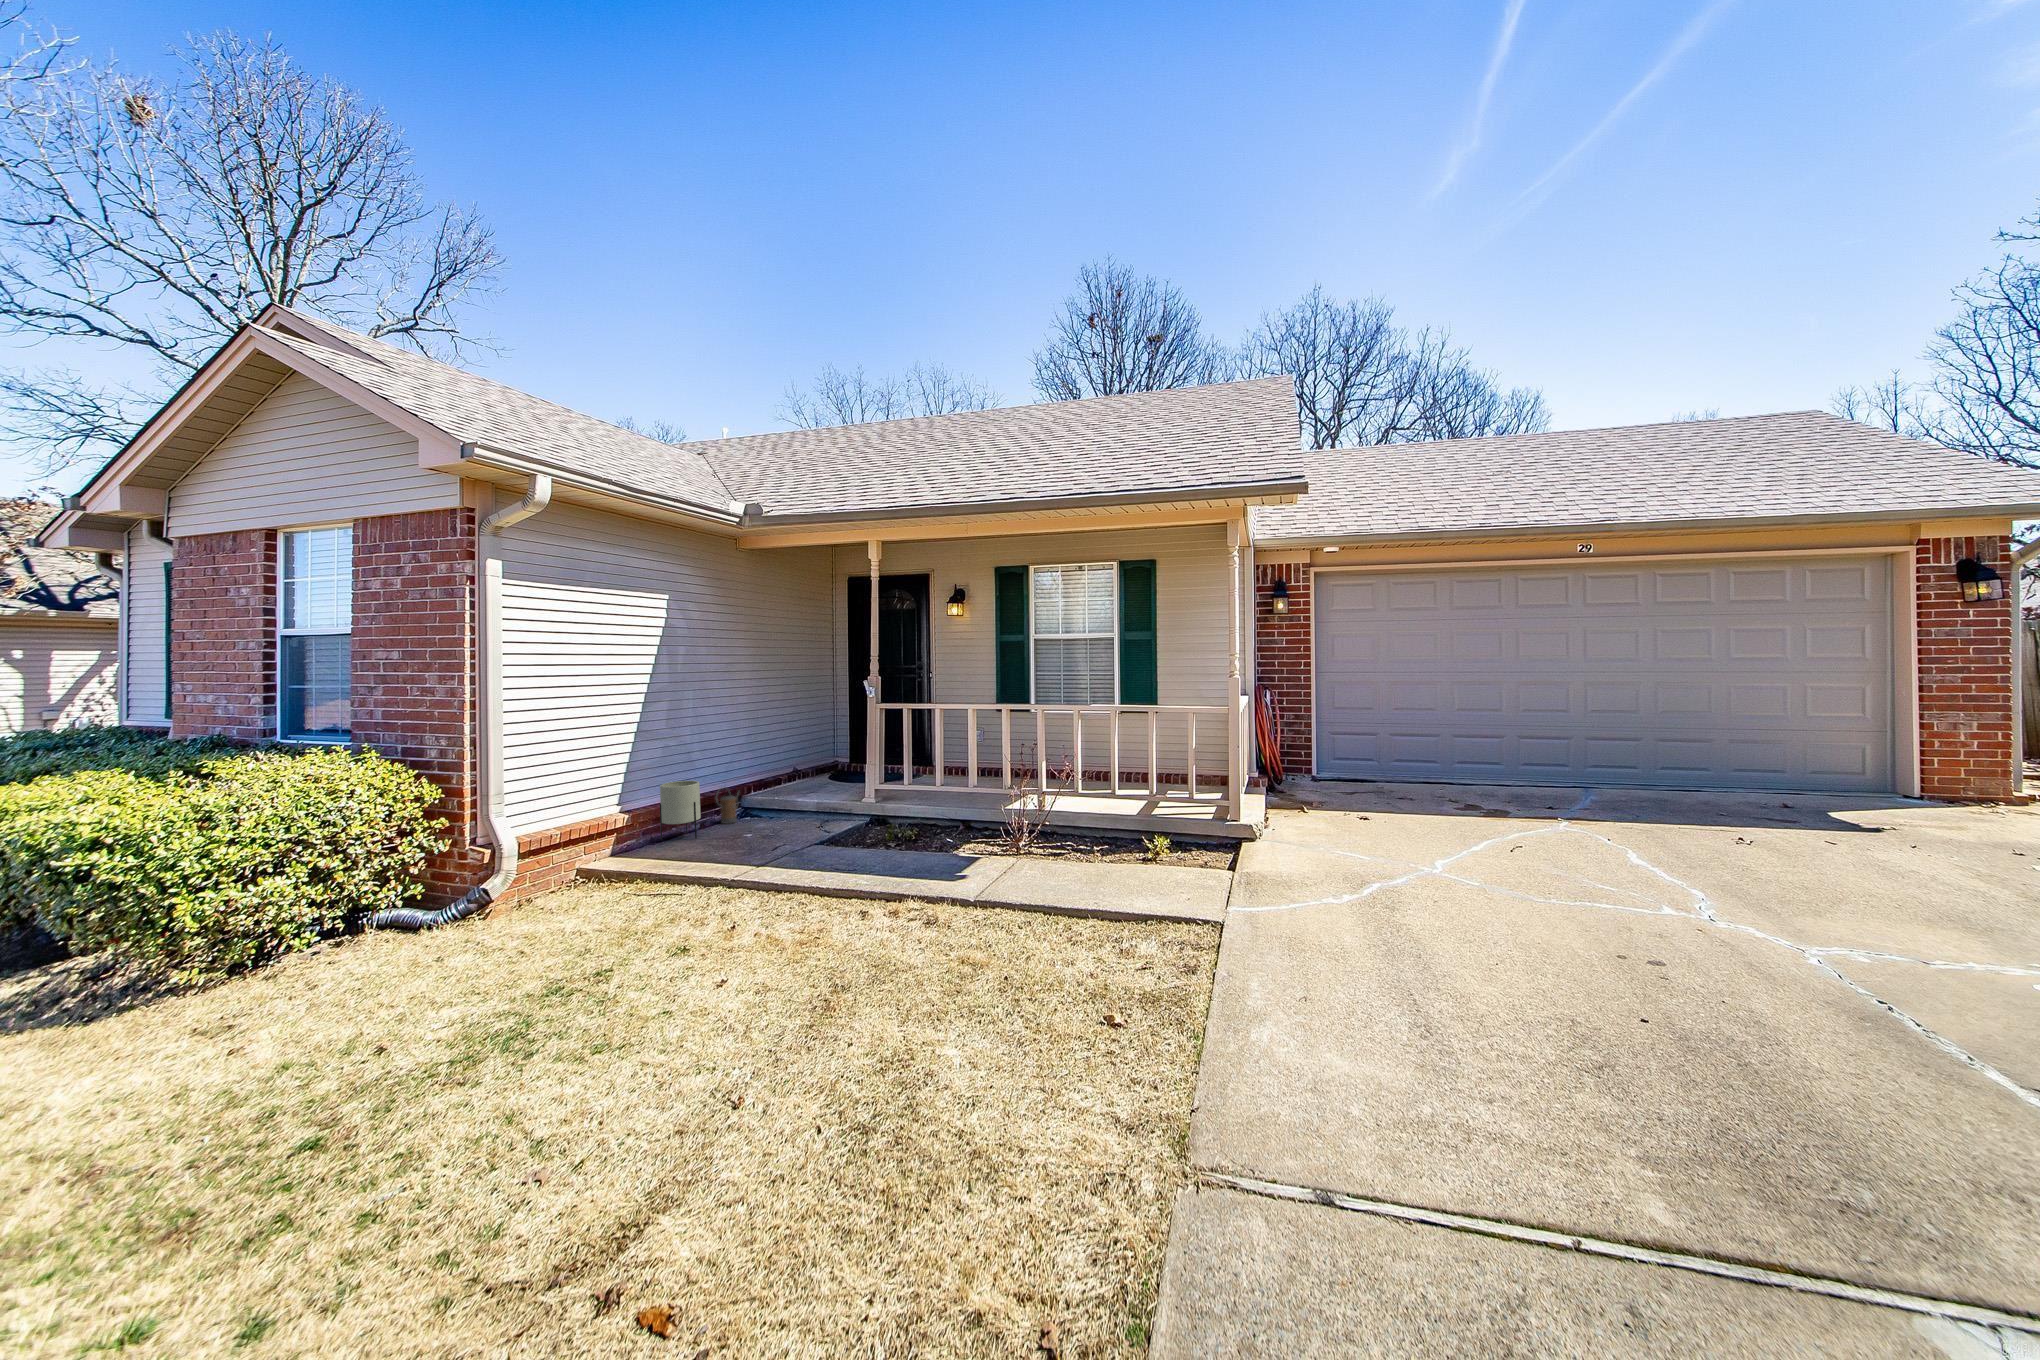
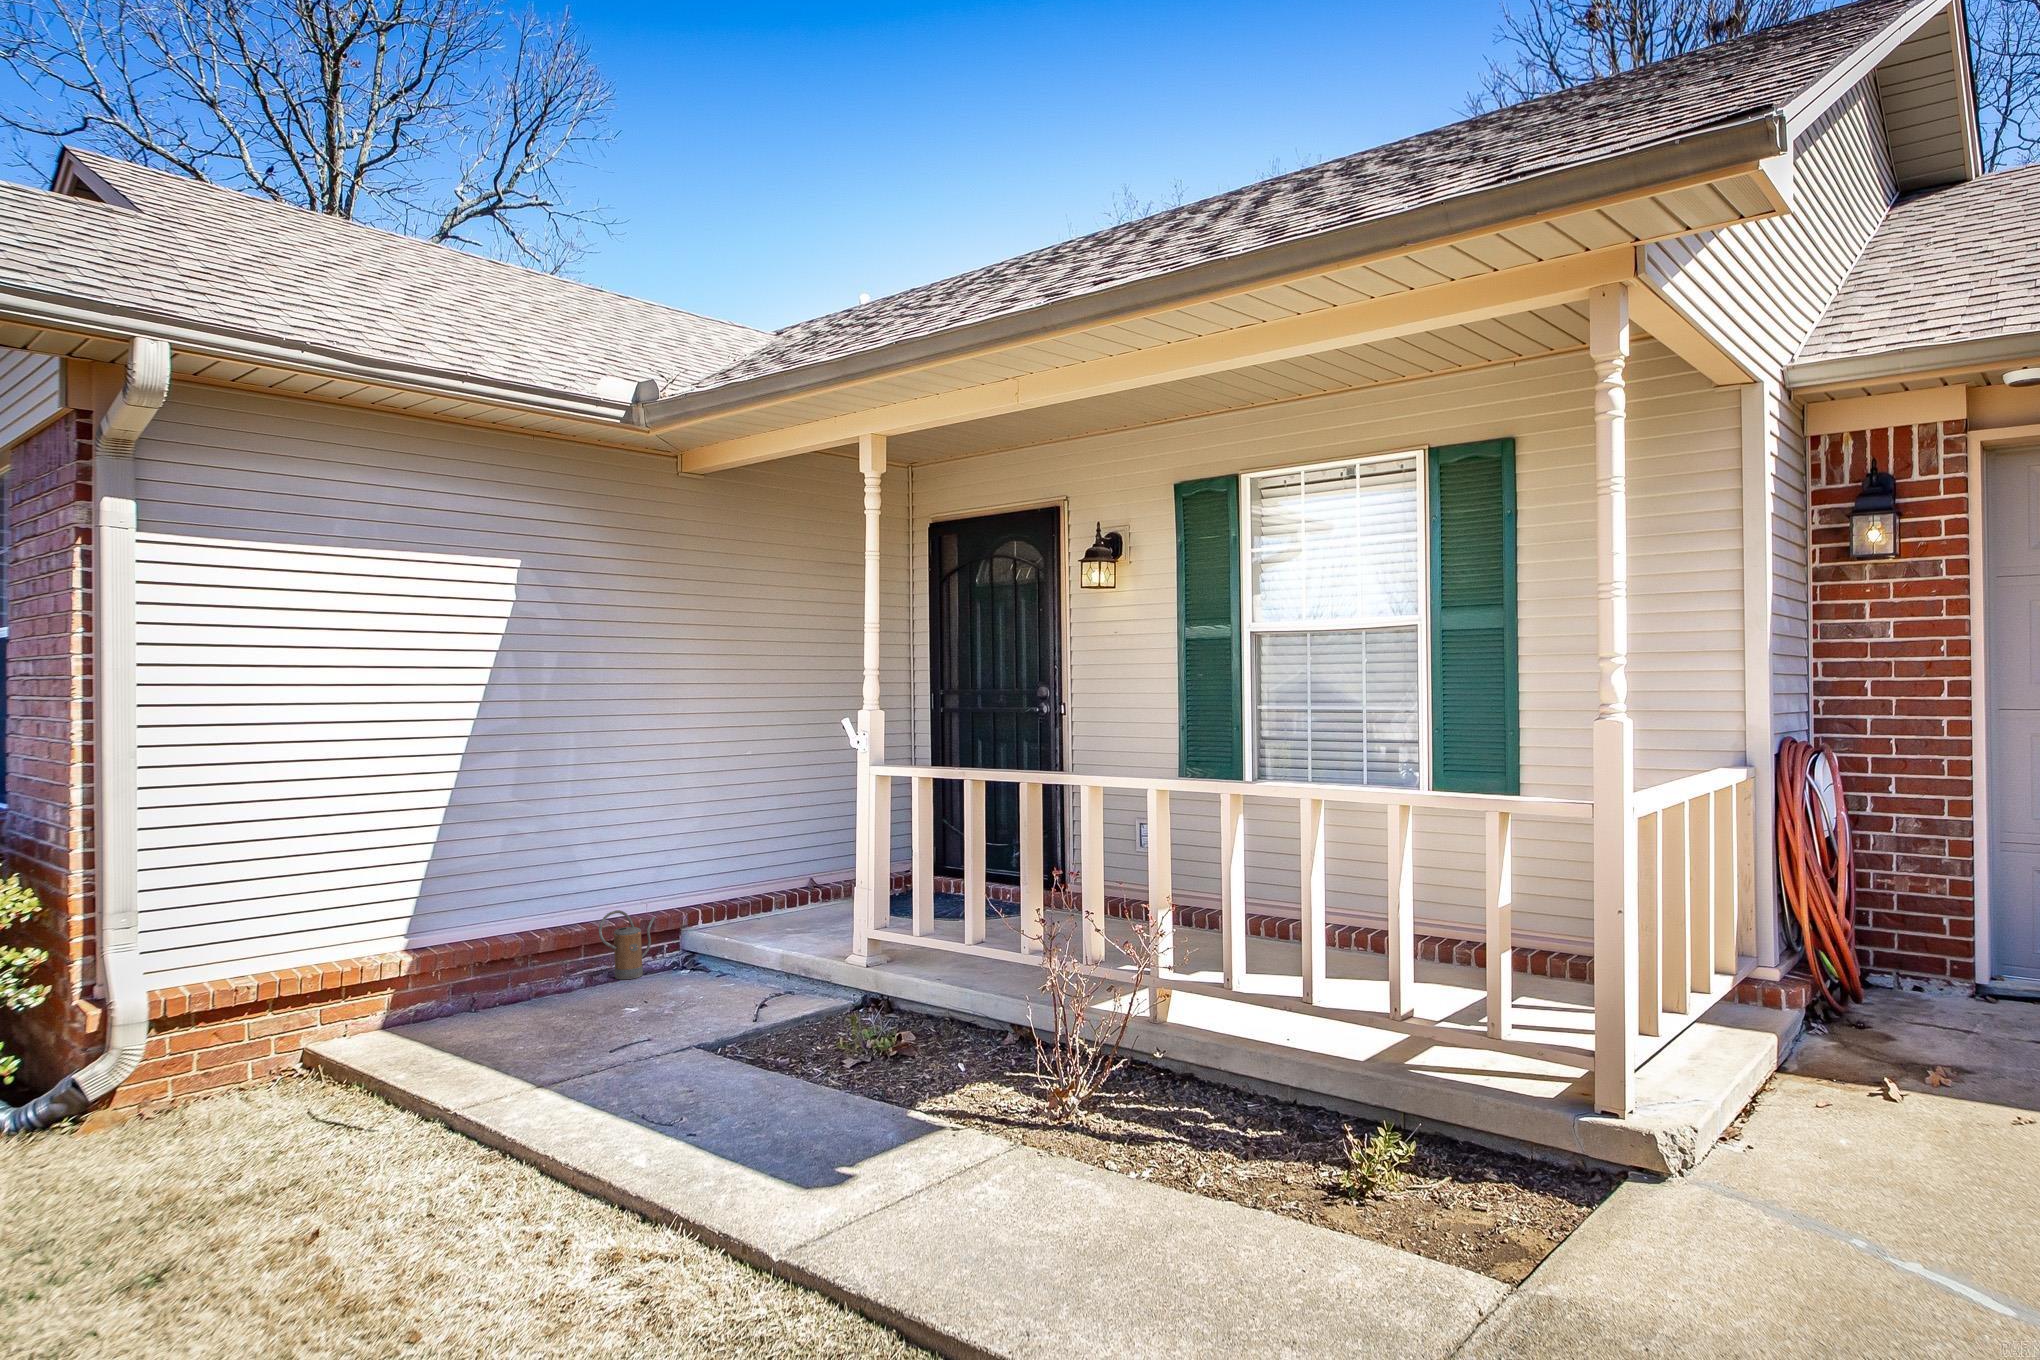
planter: present [660,781,701,841] -> none [480,898,553,1007]

